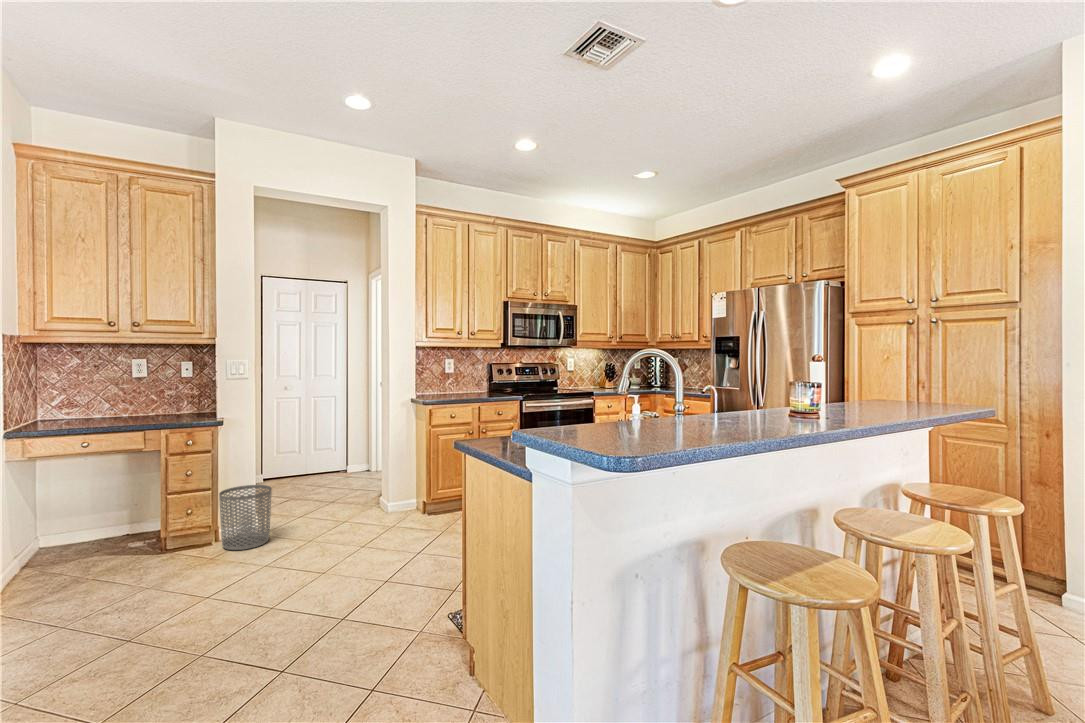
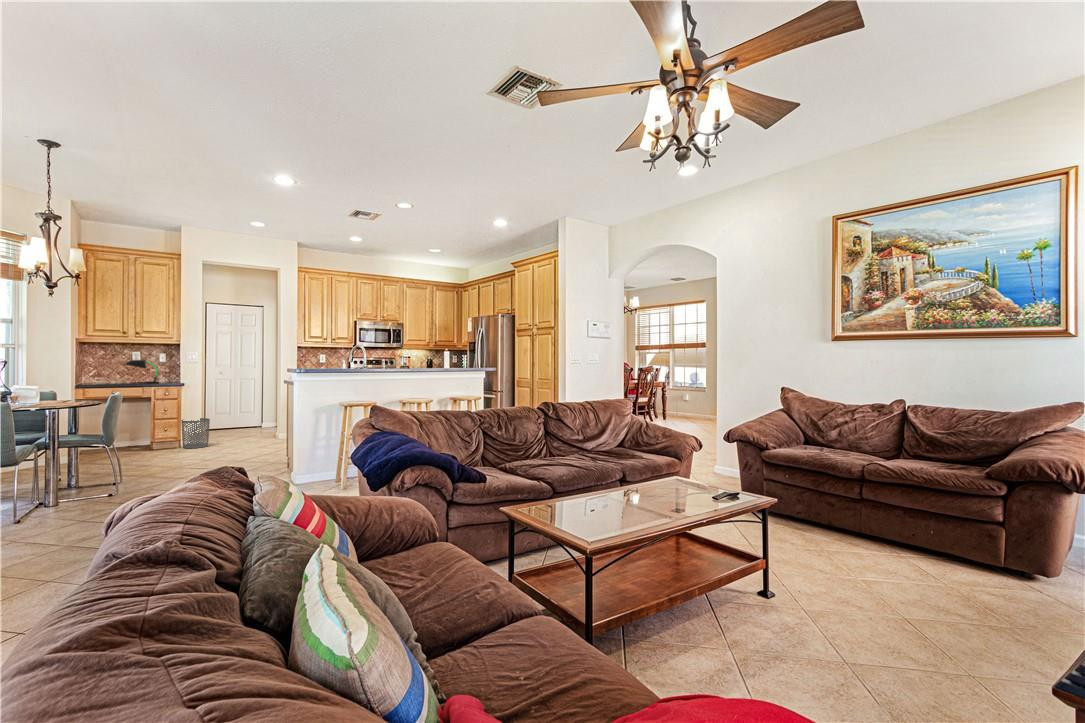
desk lamp: none [110,374,178,421] -> present [125,359,158,383]

